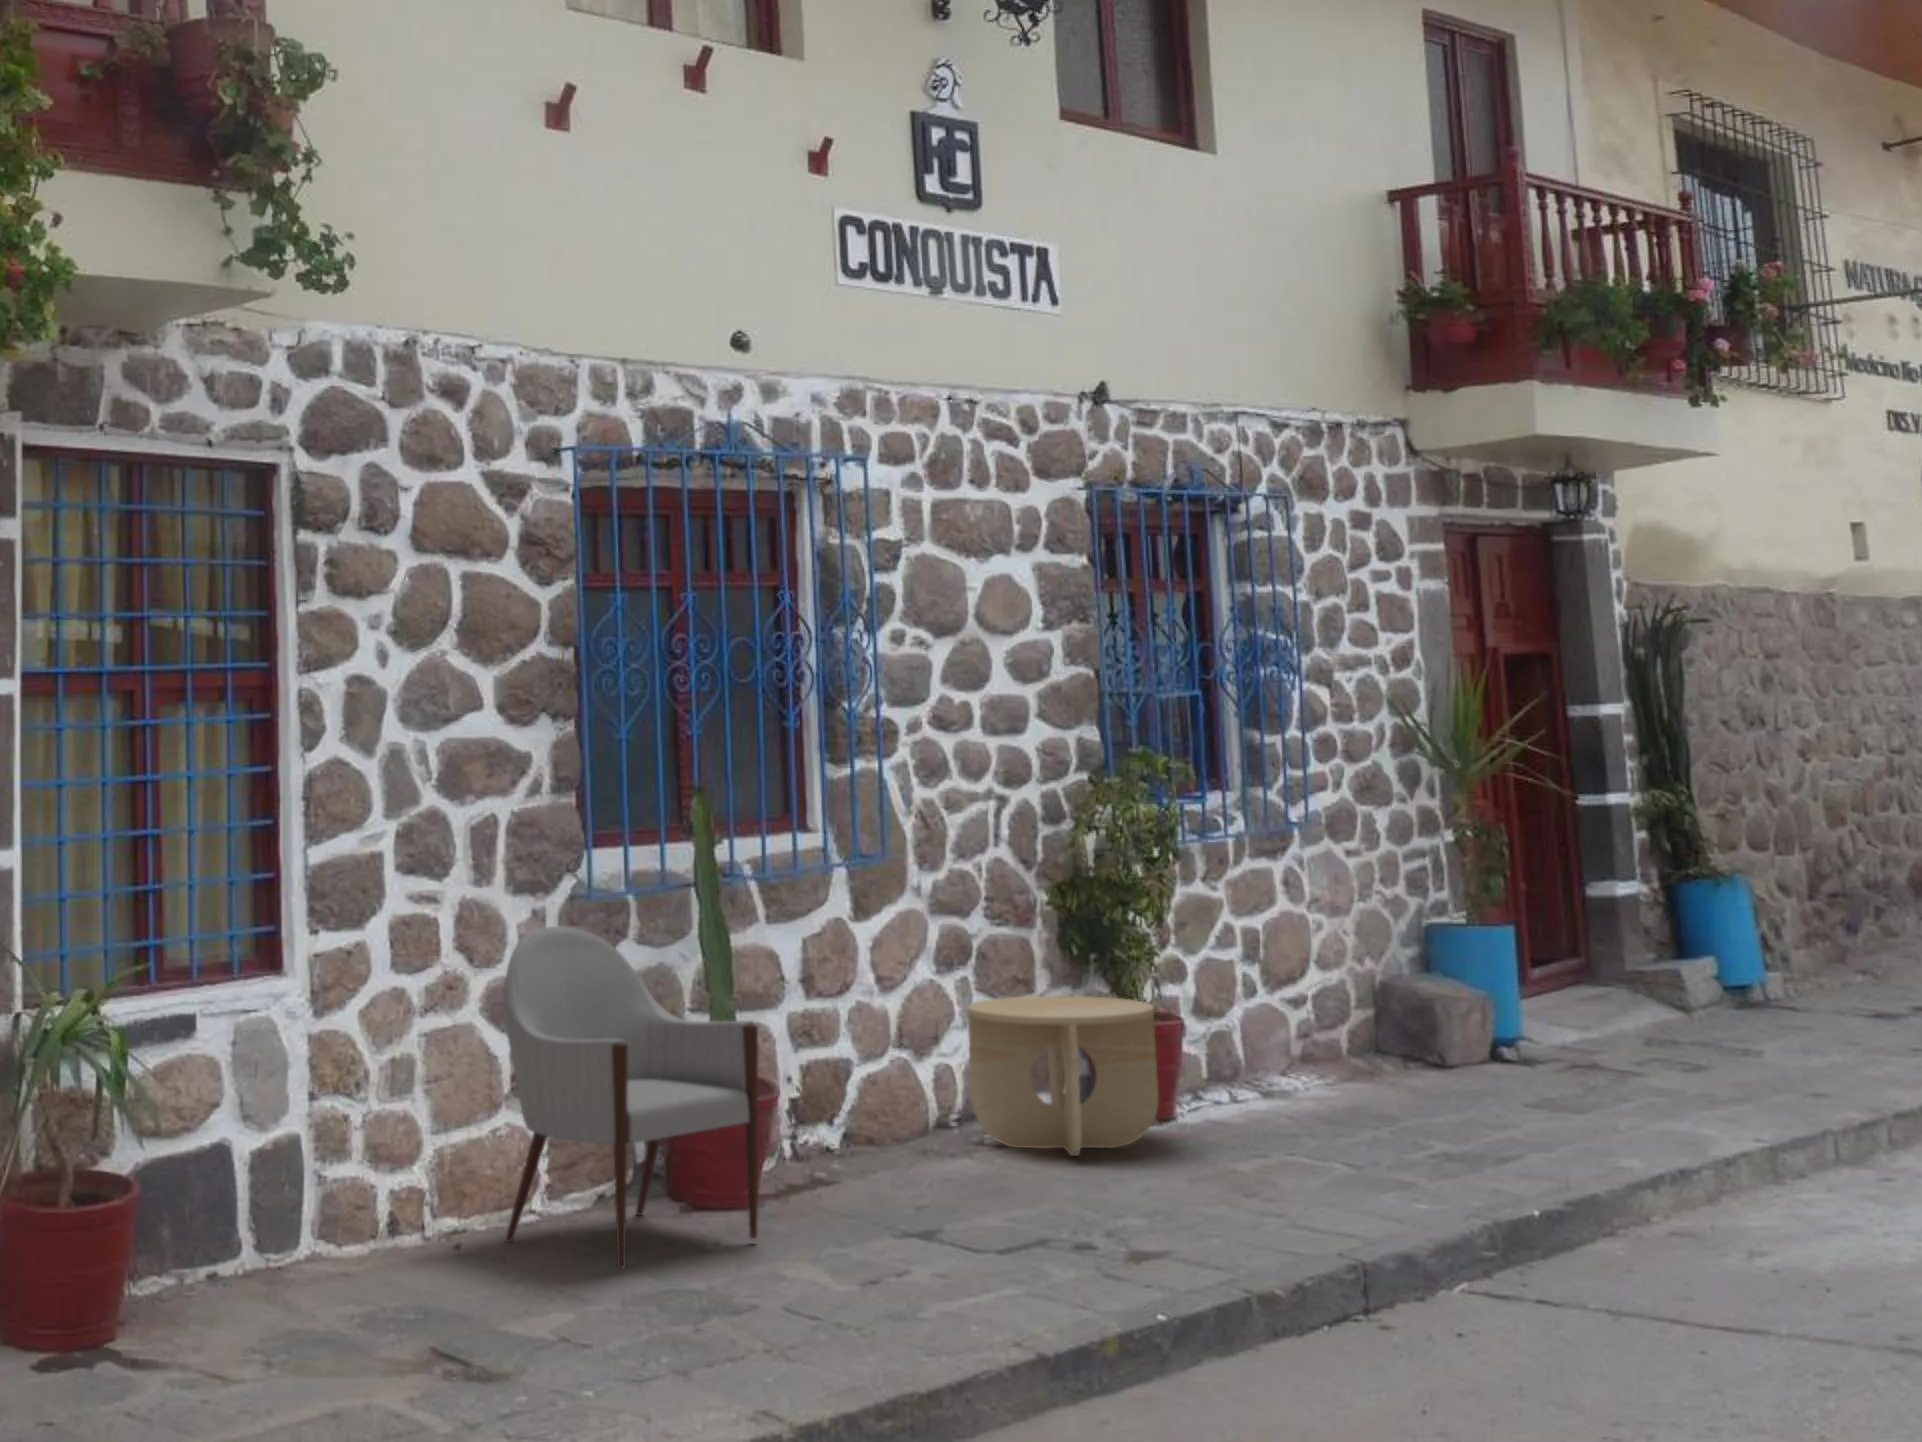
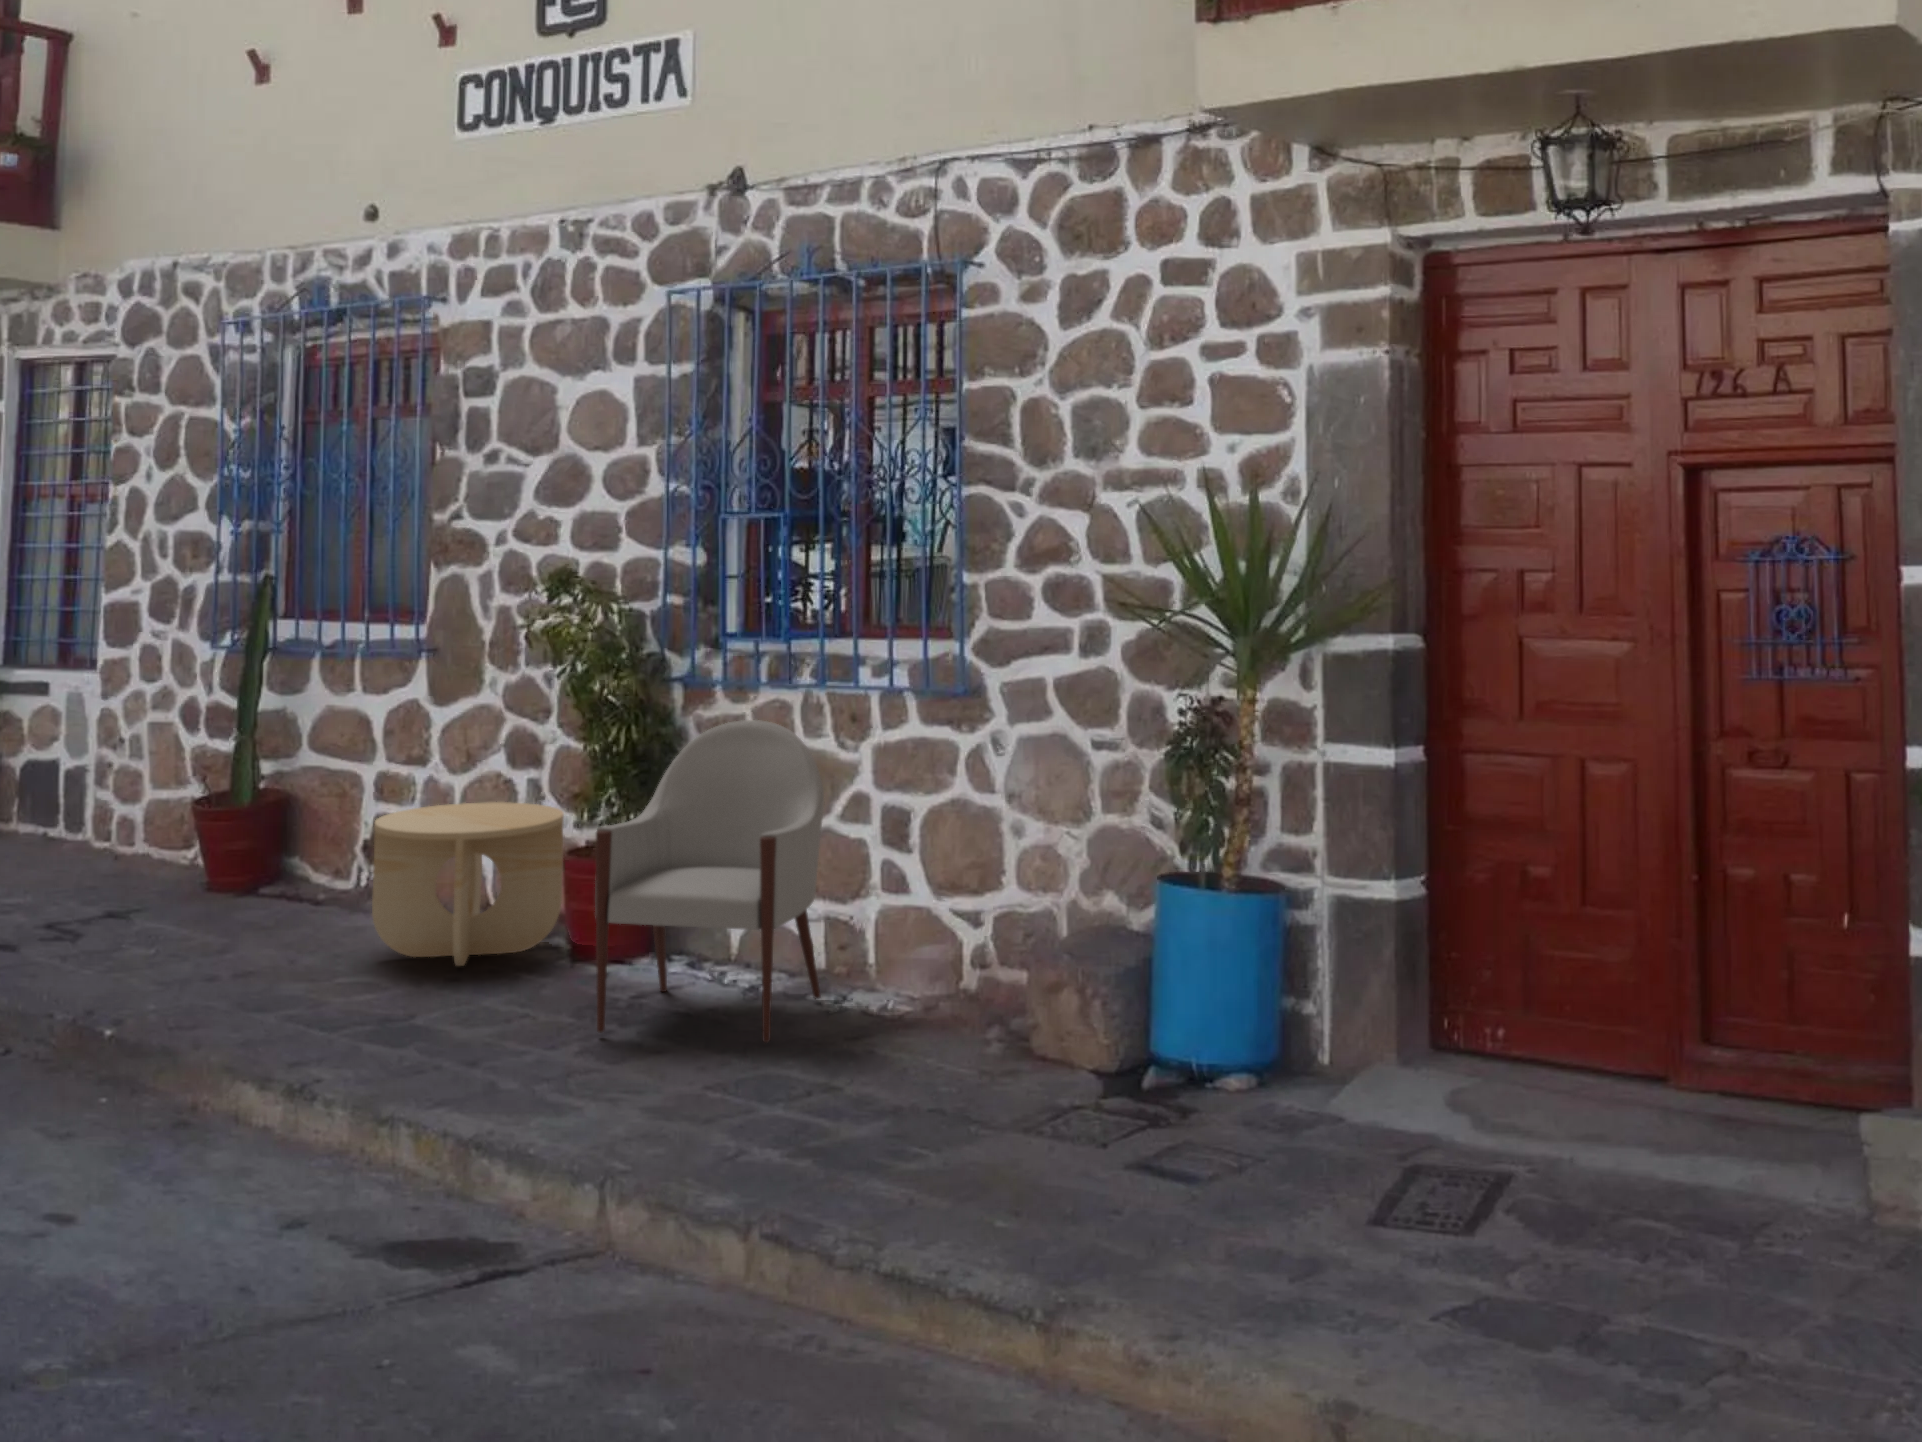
chair: present [503,926,758,1269] -> present [595,720,824,1043]

